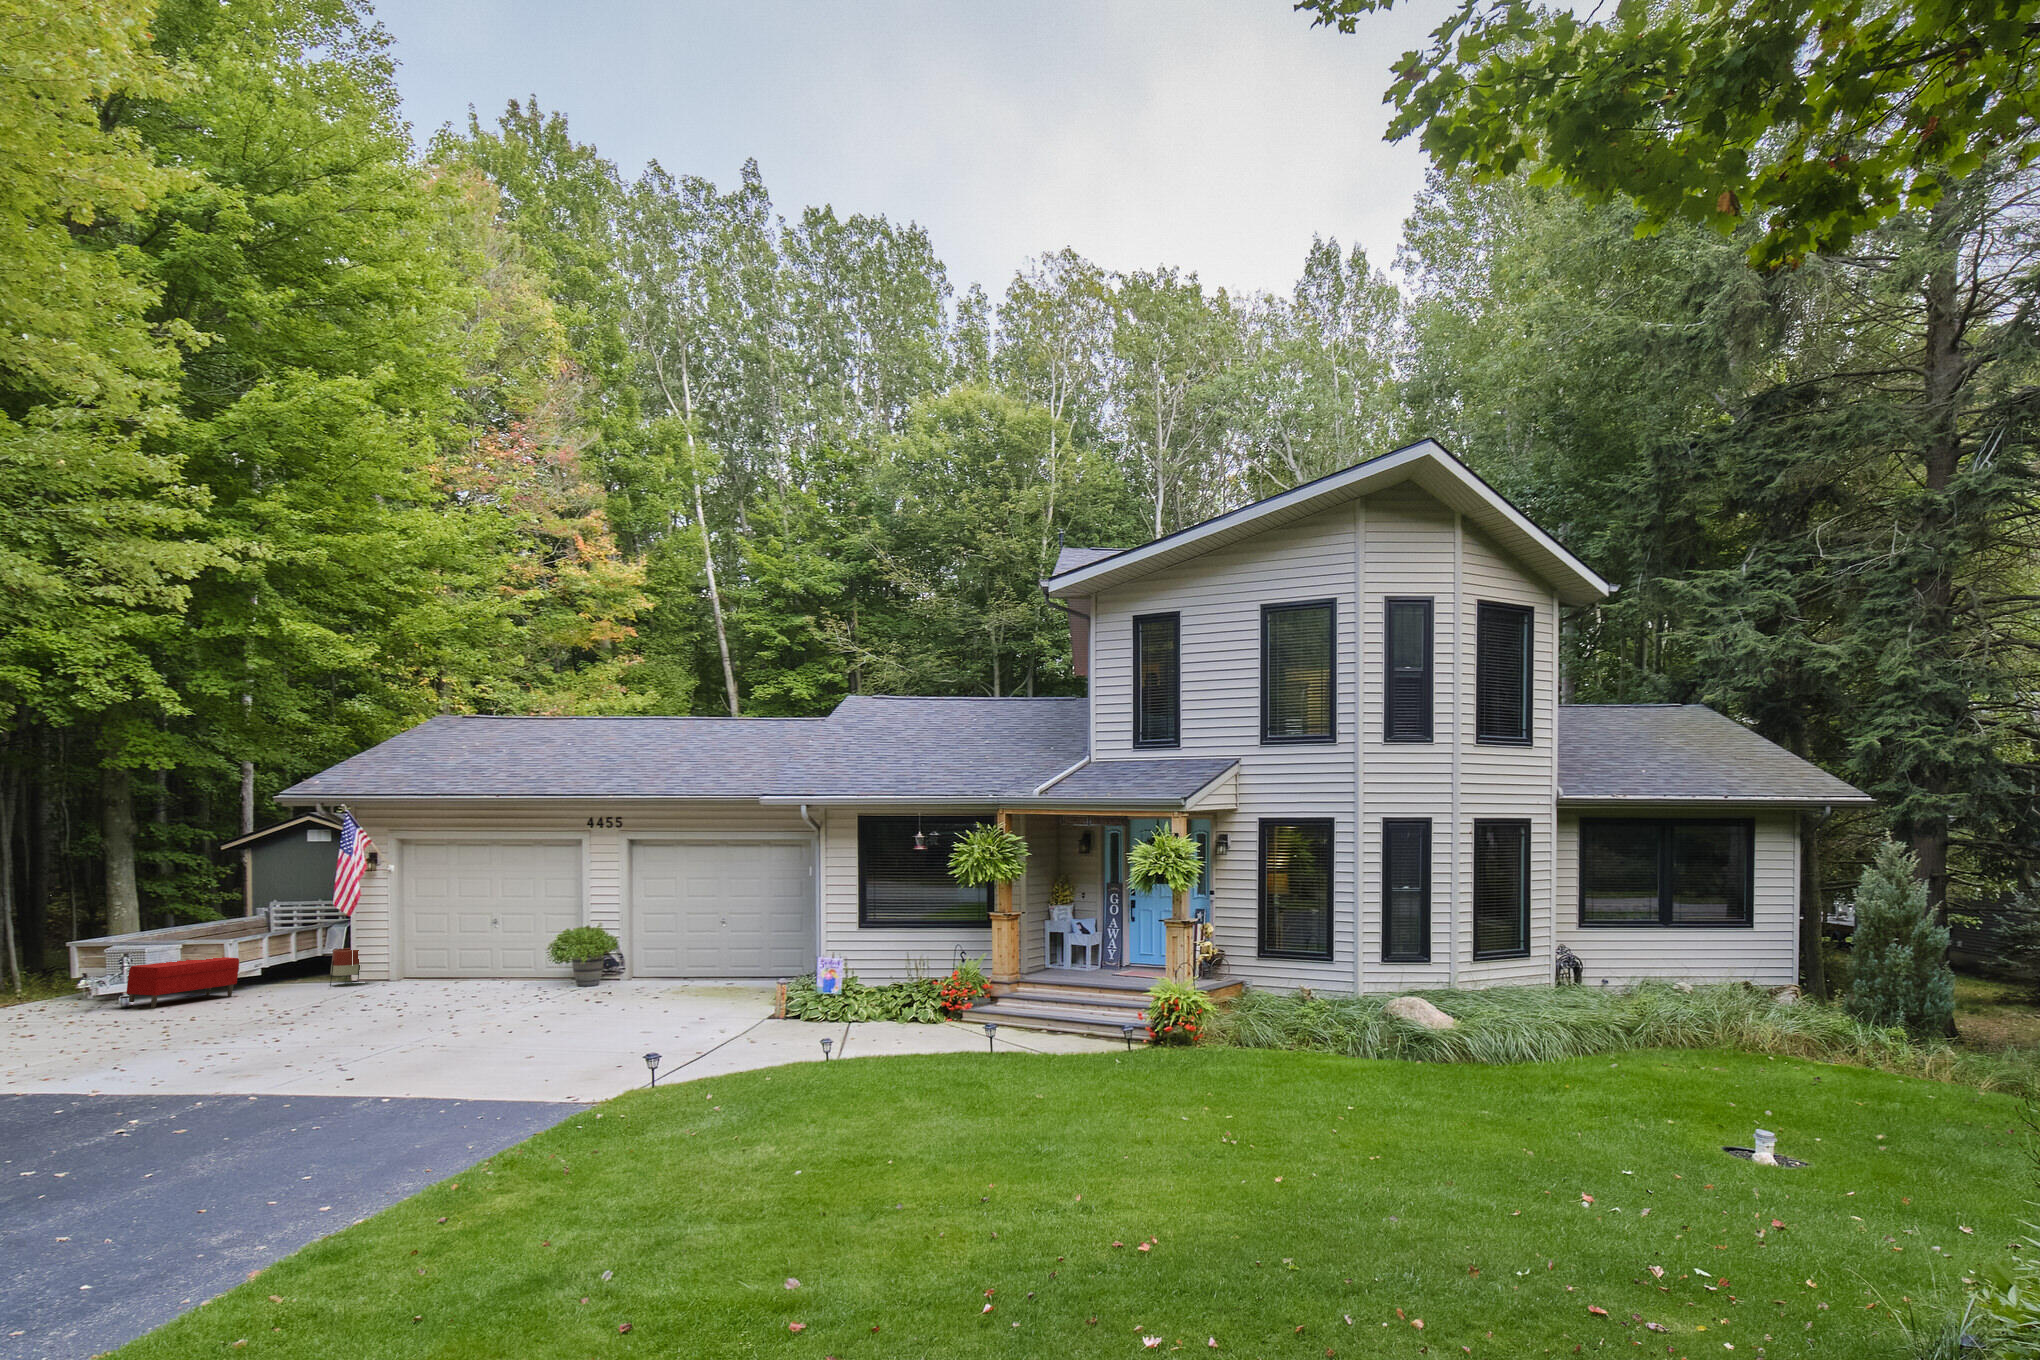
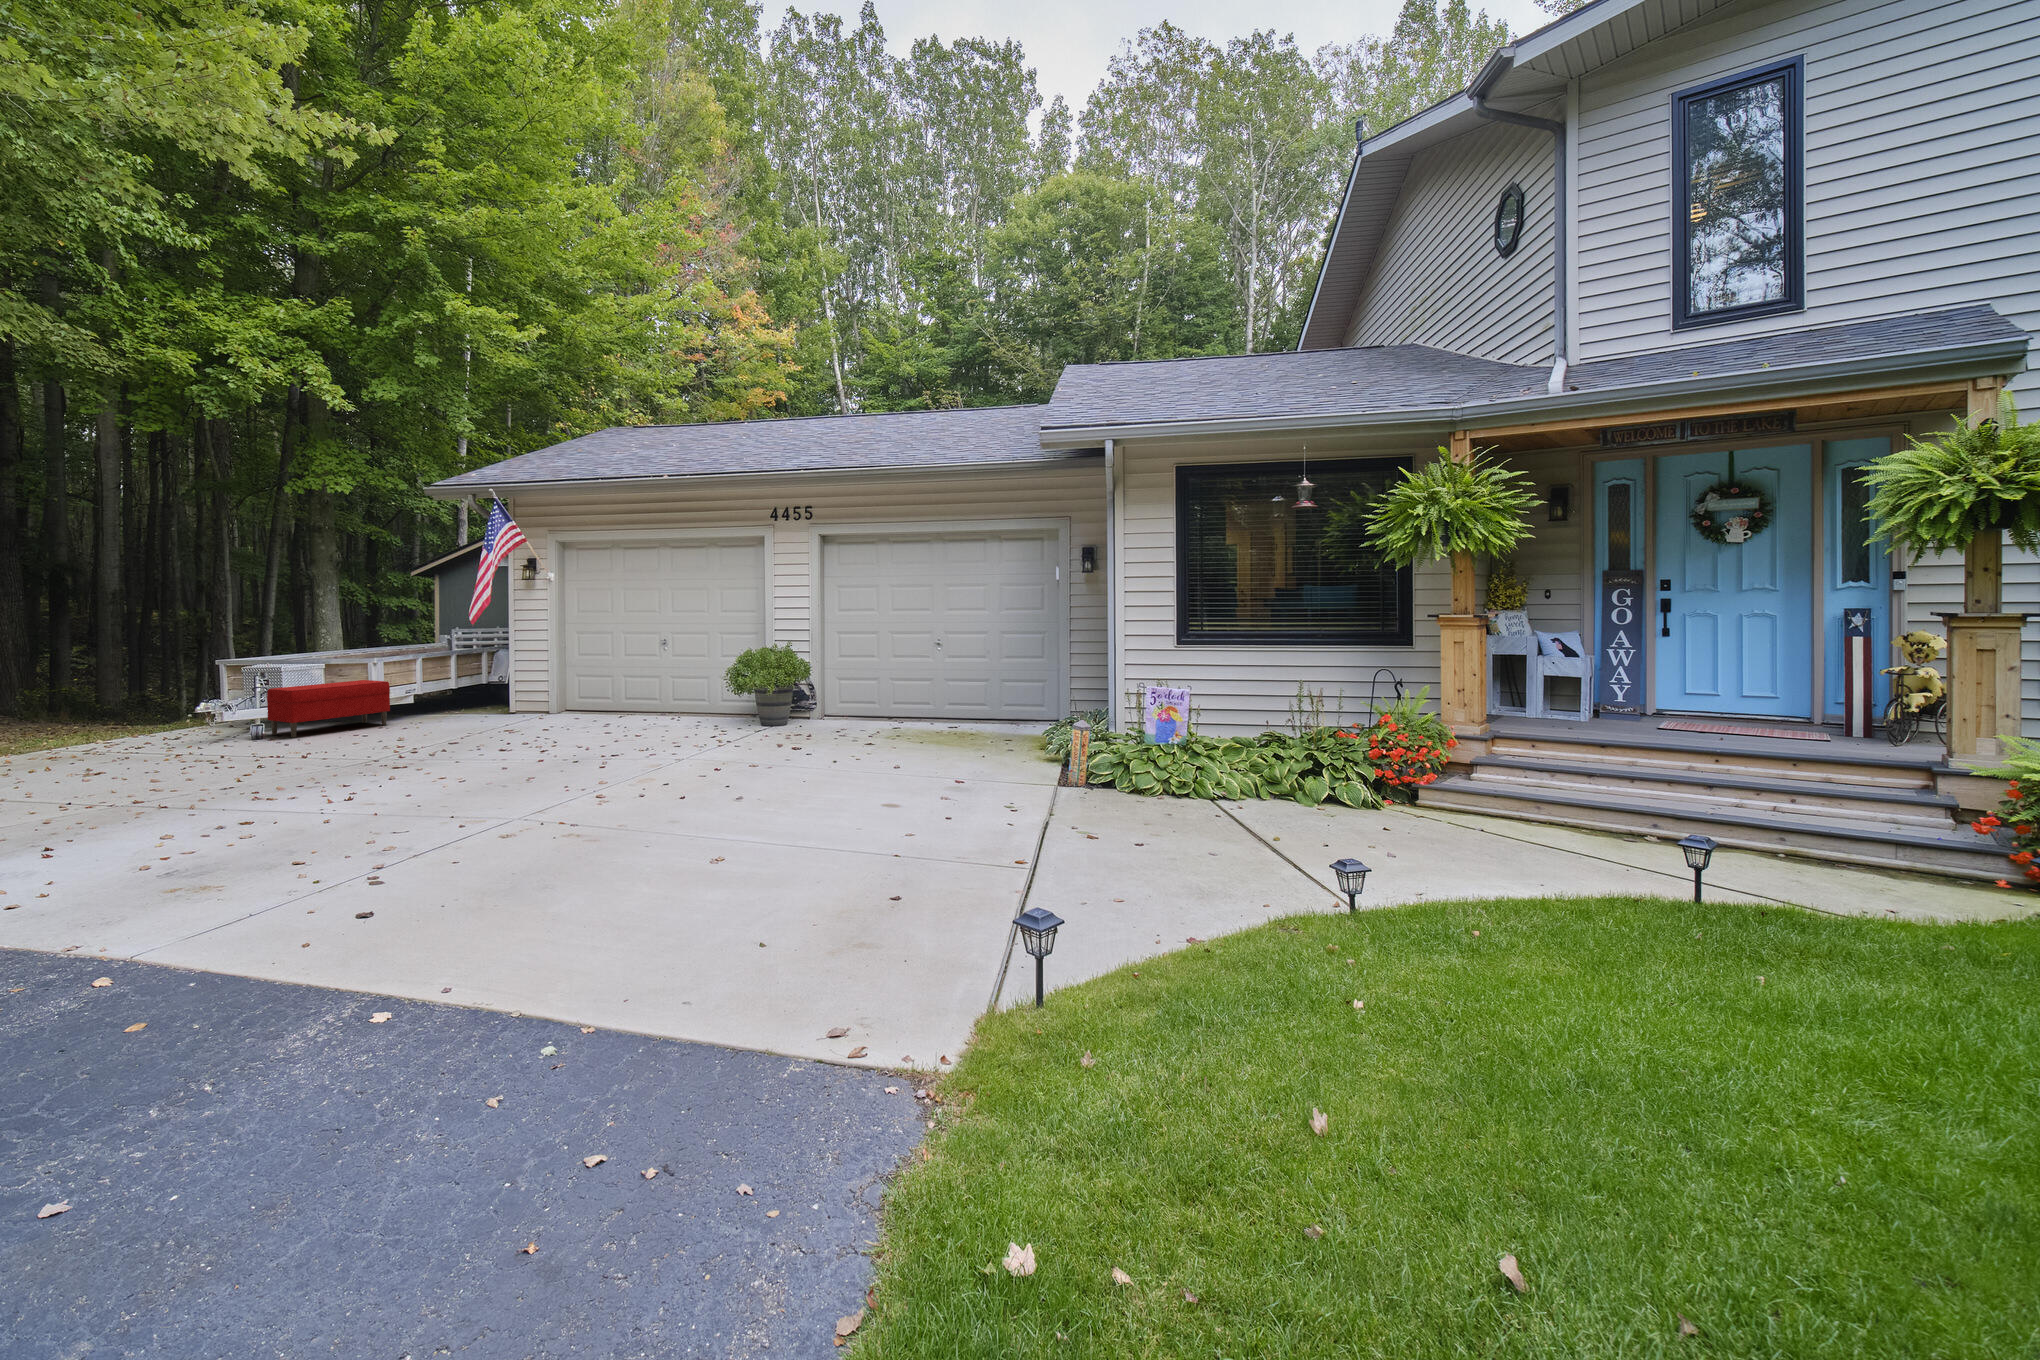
planter: present [330,948,362,987] -> none [492,673,524,716]

